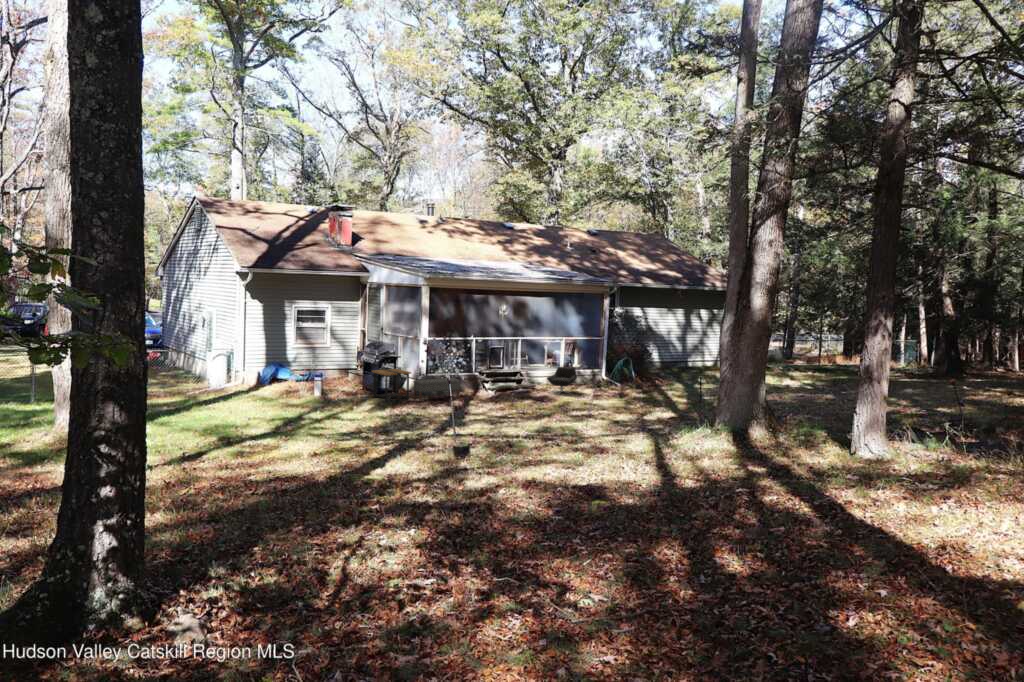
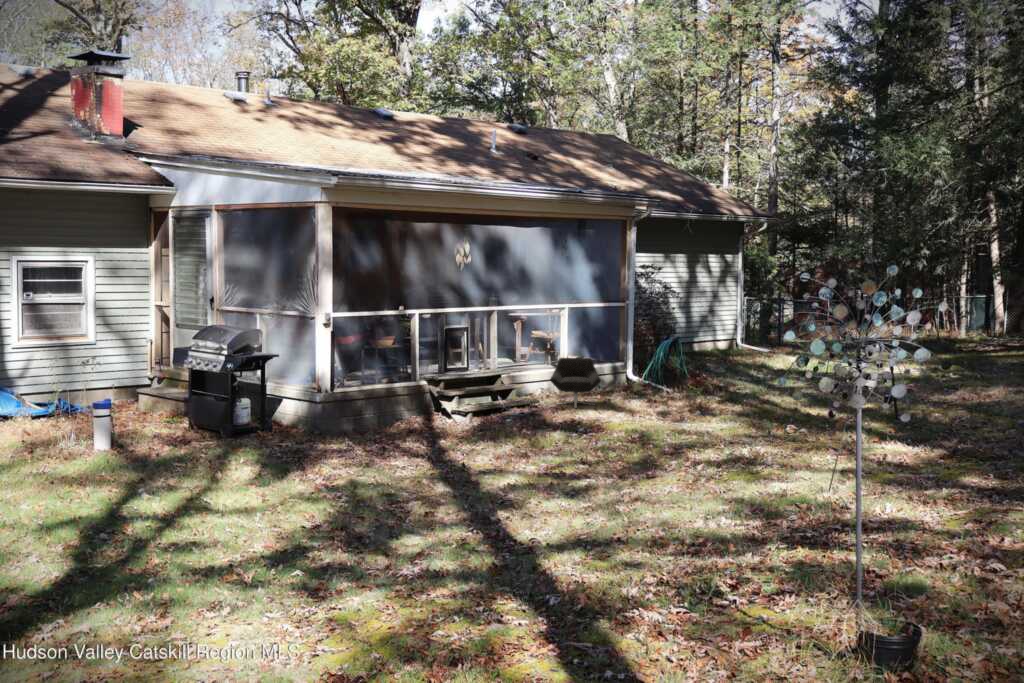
side table: present [372,369,411,401] -> none [232,380,320,449]
bench: present [413,378,460,401] -> none [325,391,415,444]

